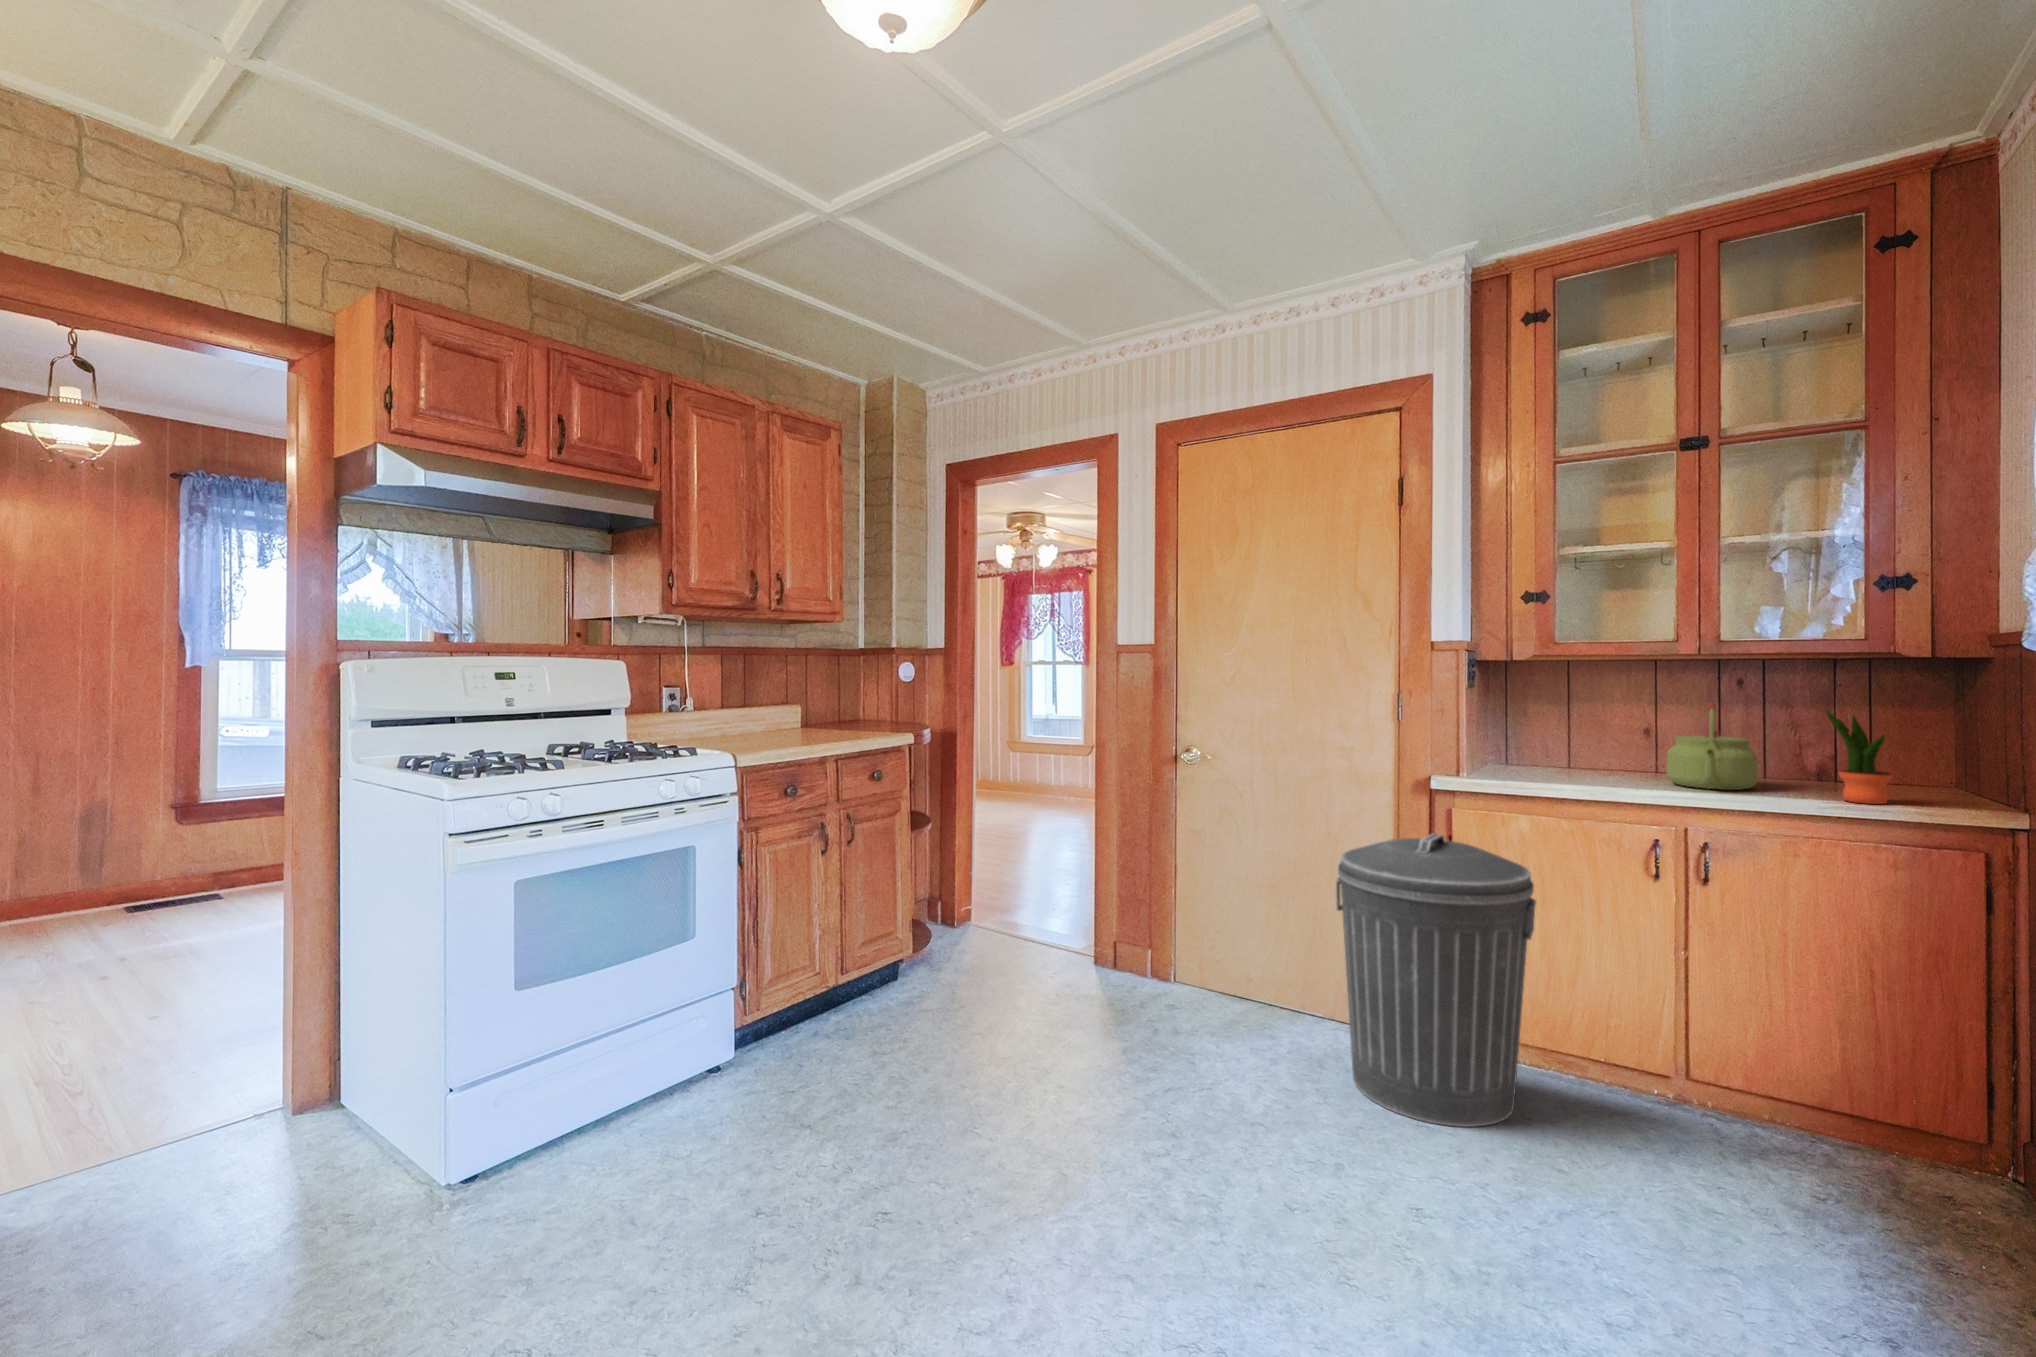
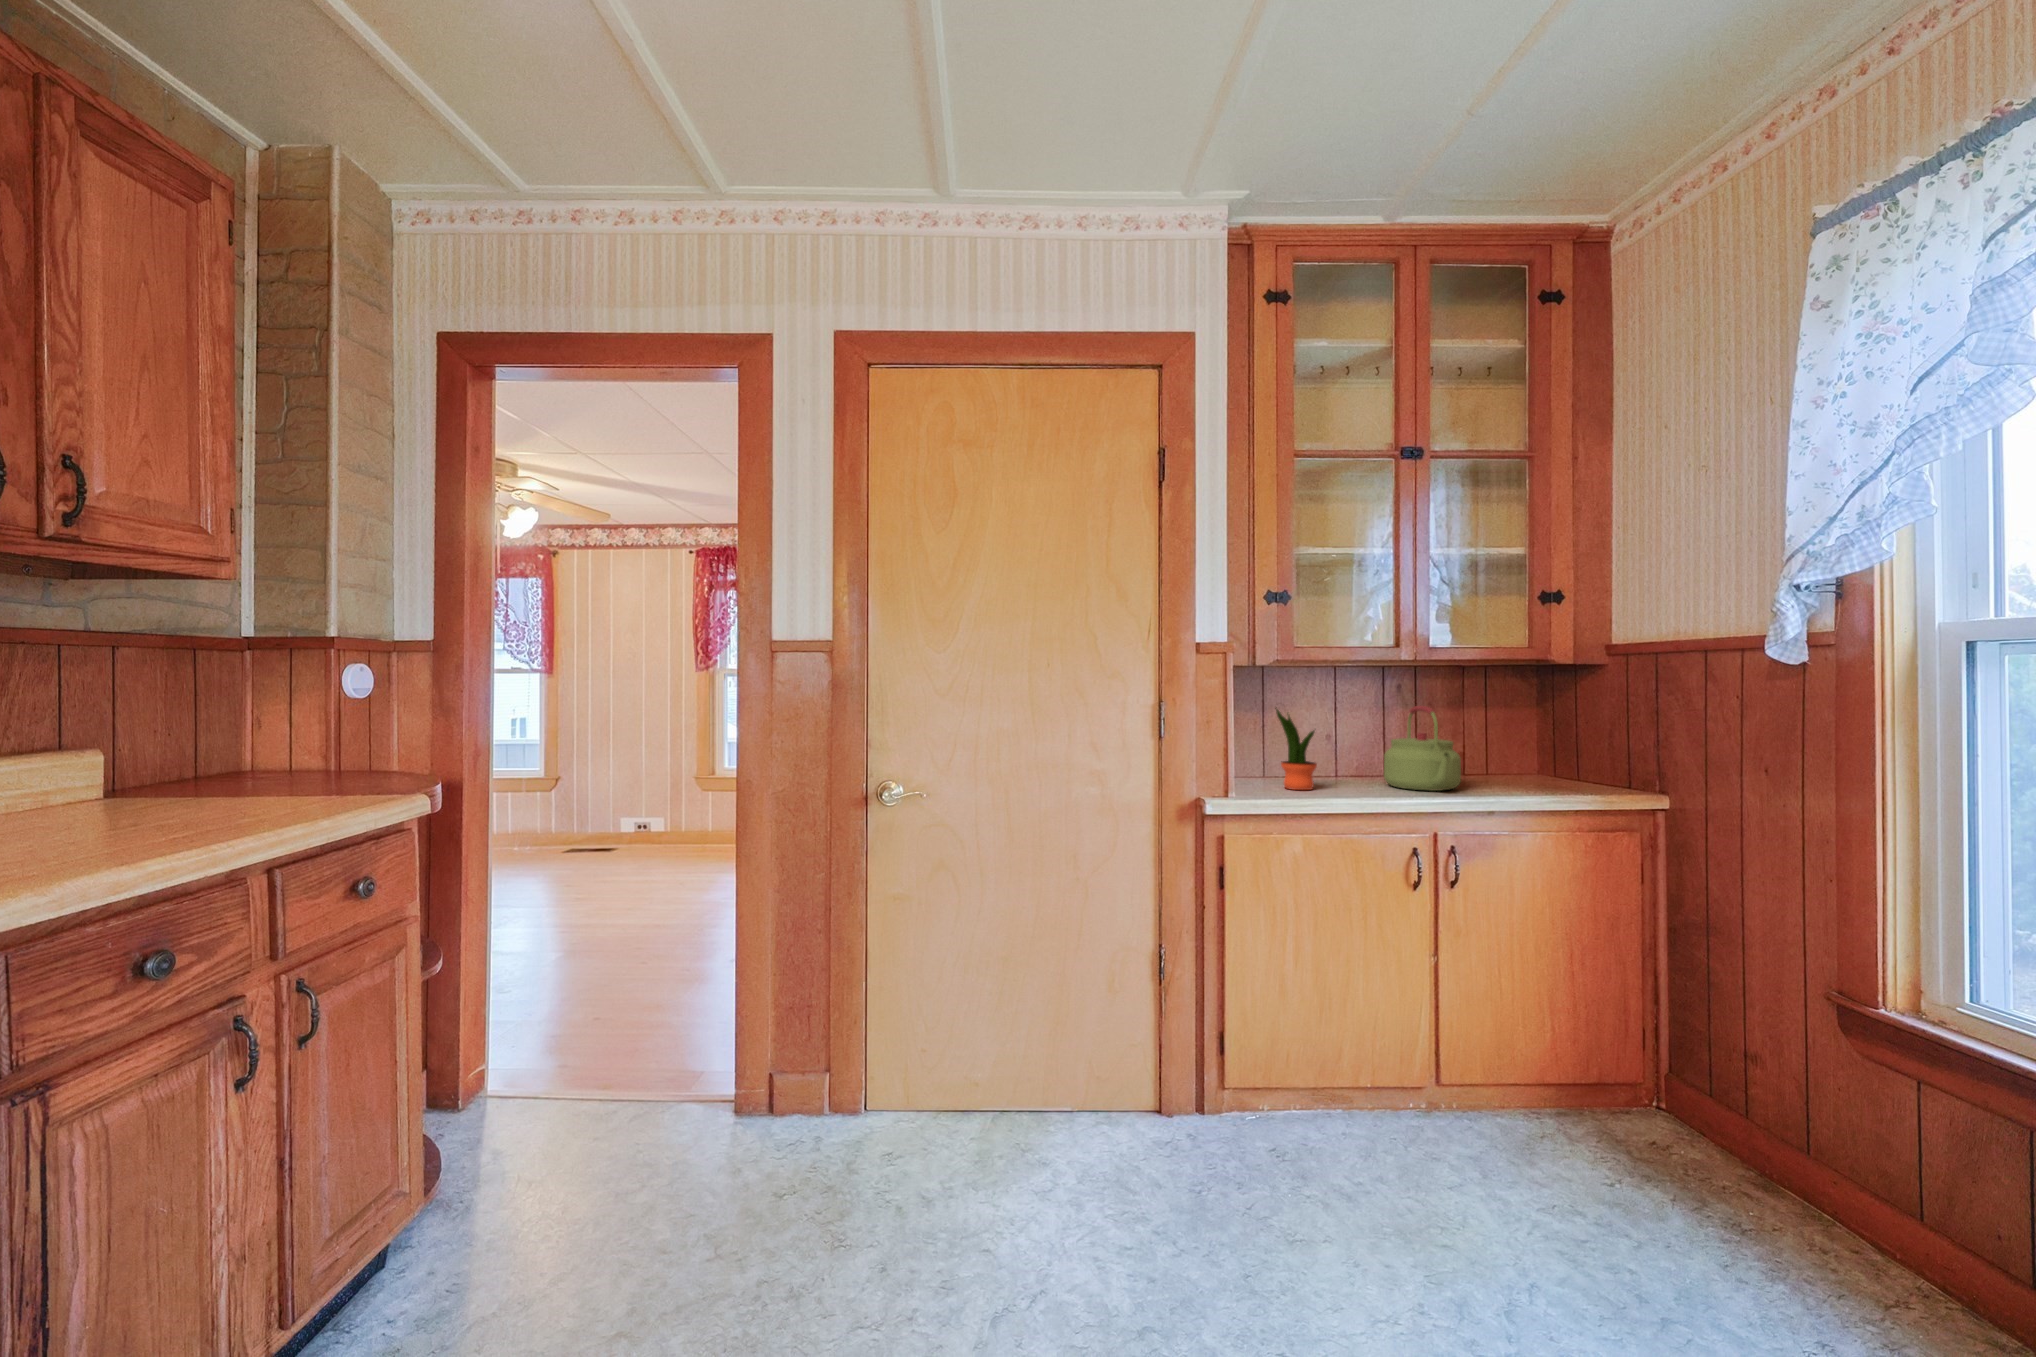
potted plant: present [1826,709,1893,804] -> present [1276,709,1317,790]
trash can: present [1336,834,1536,1127] -> none [1147,869,1370,1236]

